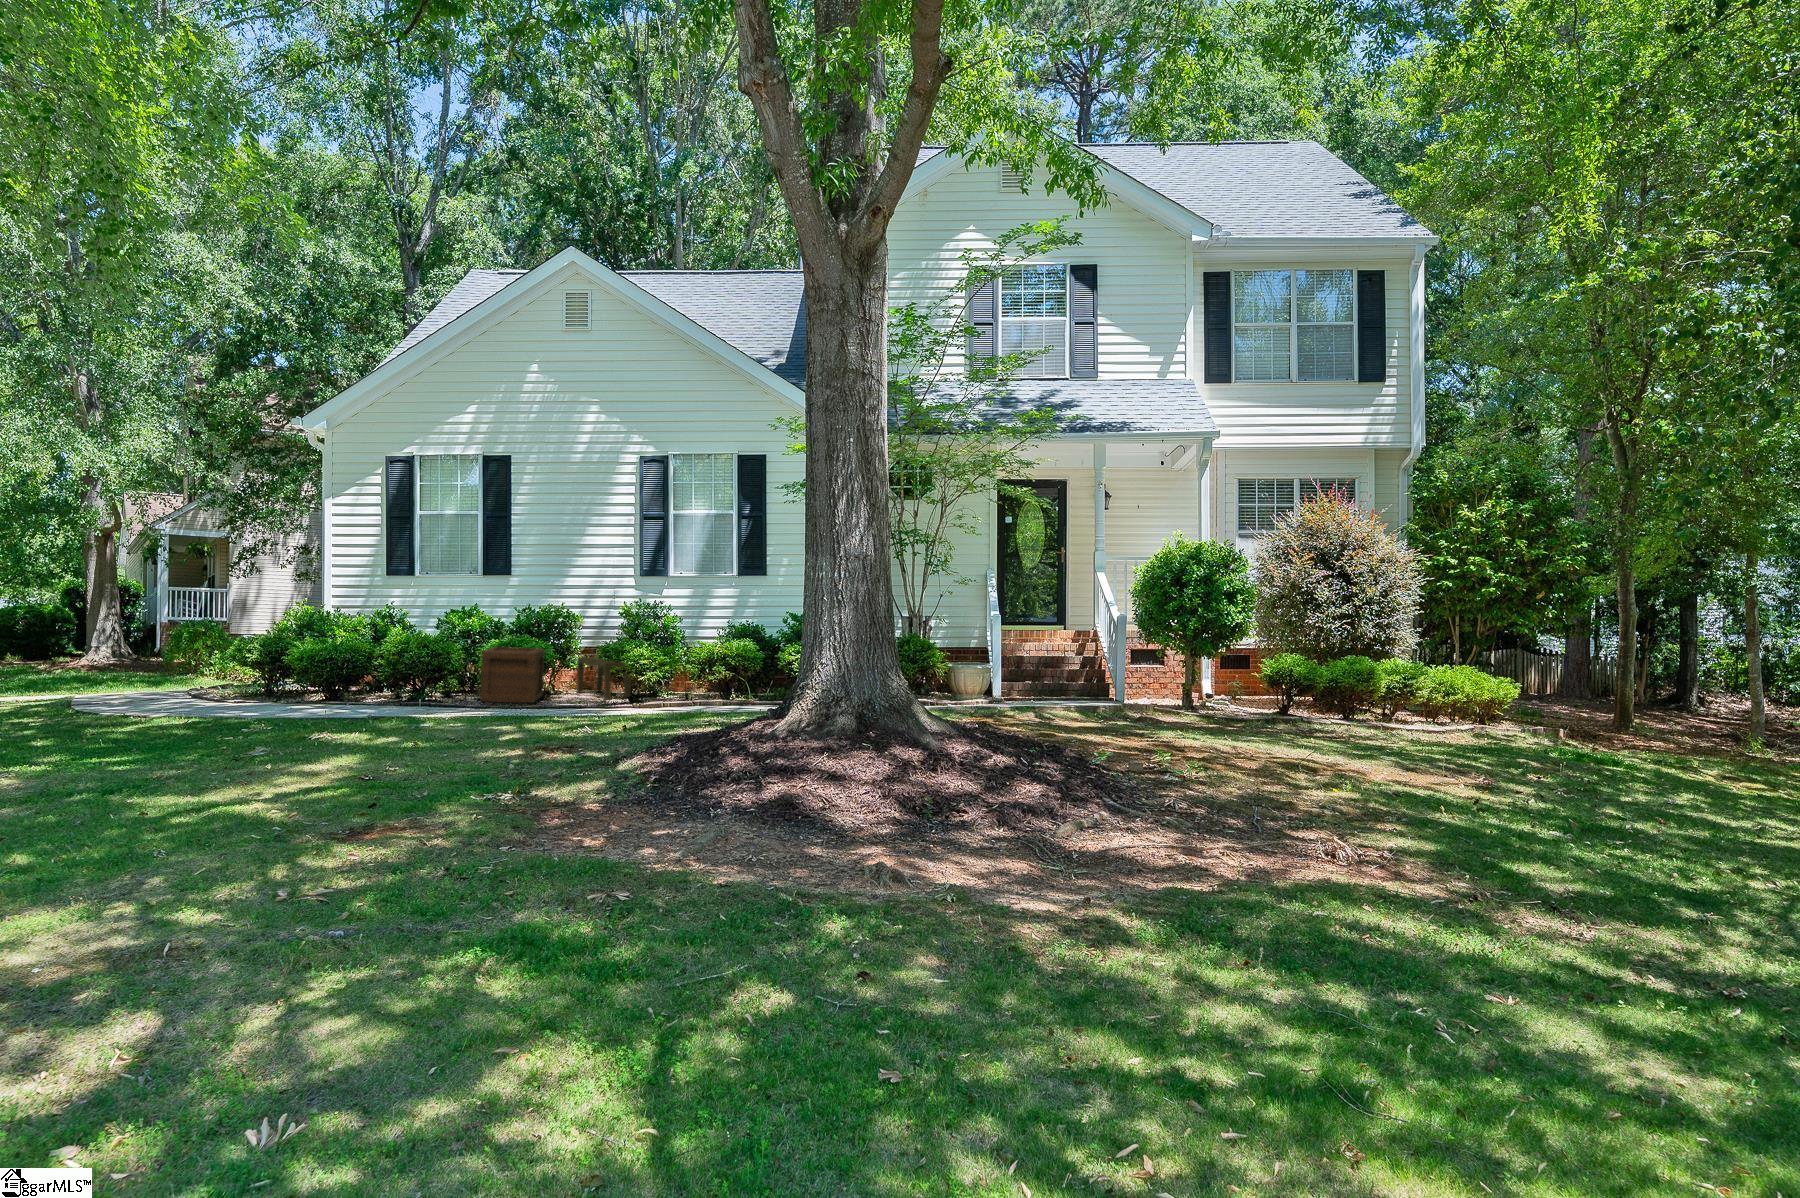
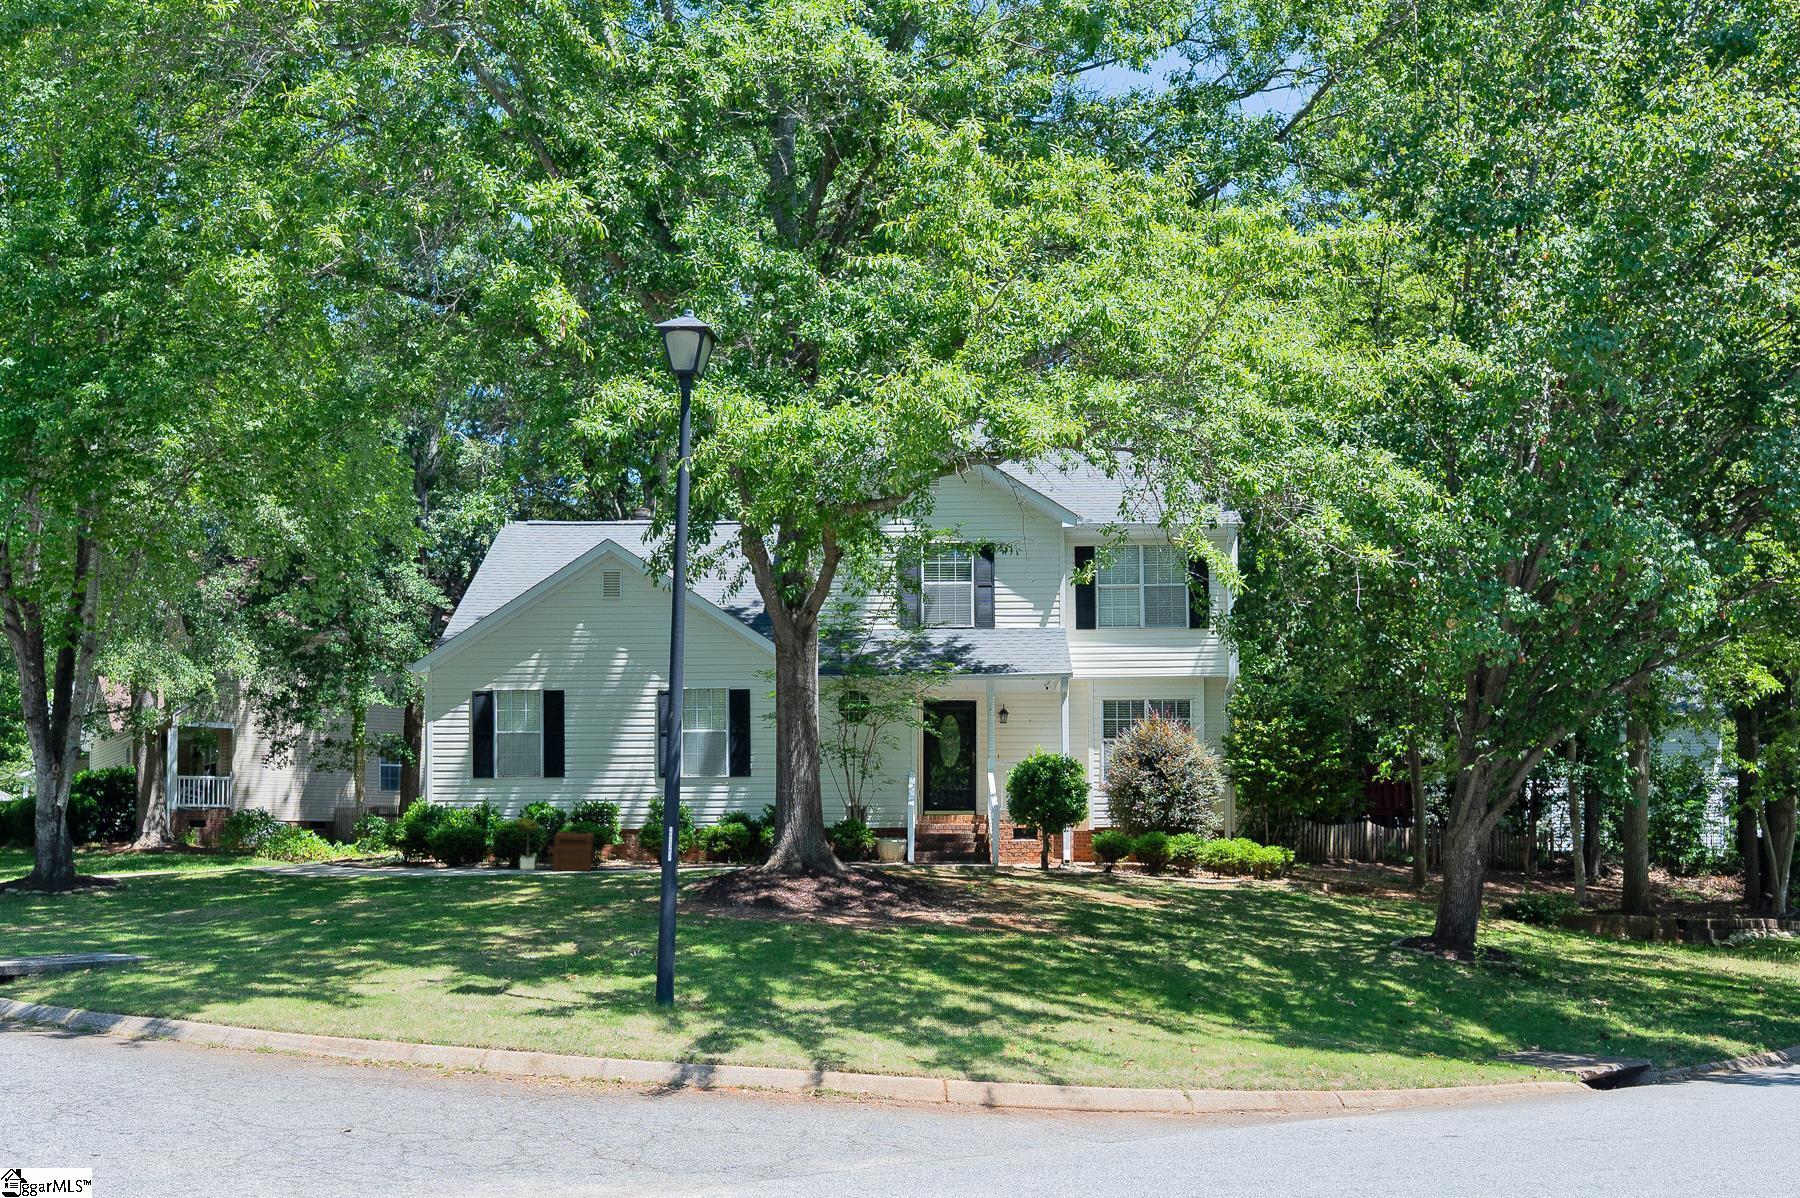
potted tree: none [427,627,461,700] -> present [516,818,538,869]
bench: present [577,657,631,700] -> none [614,838,657,869]

